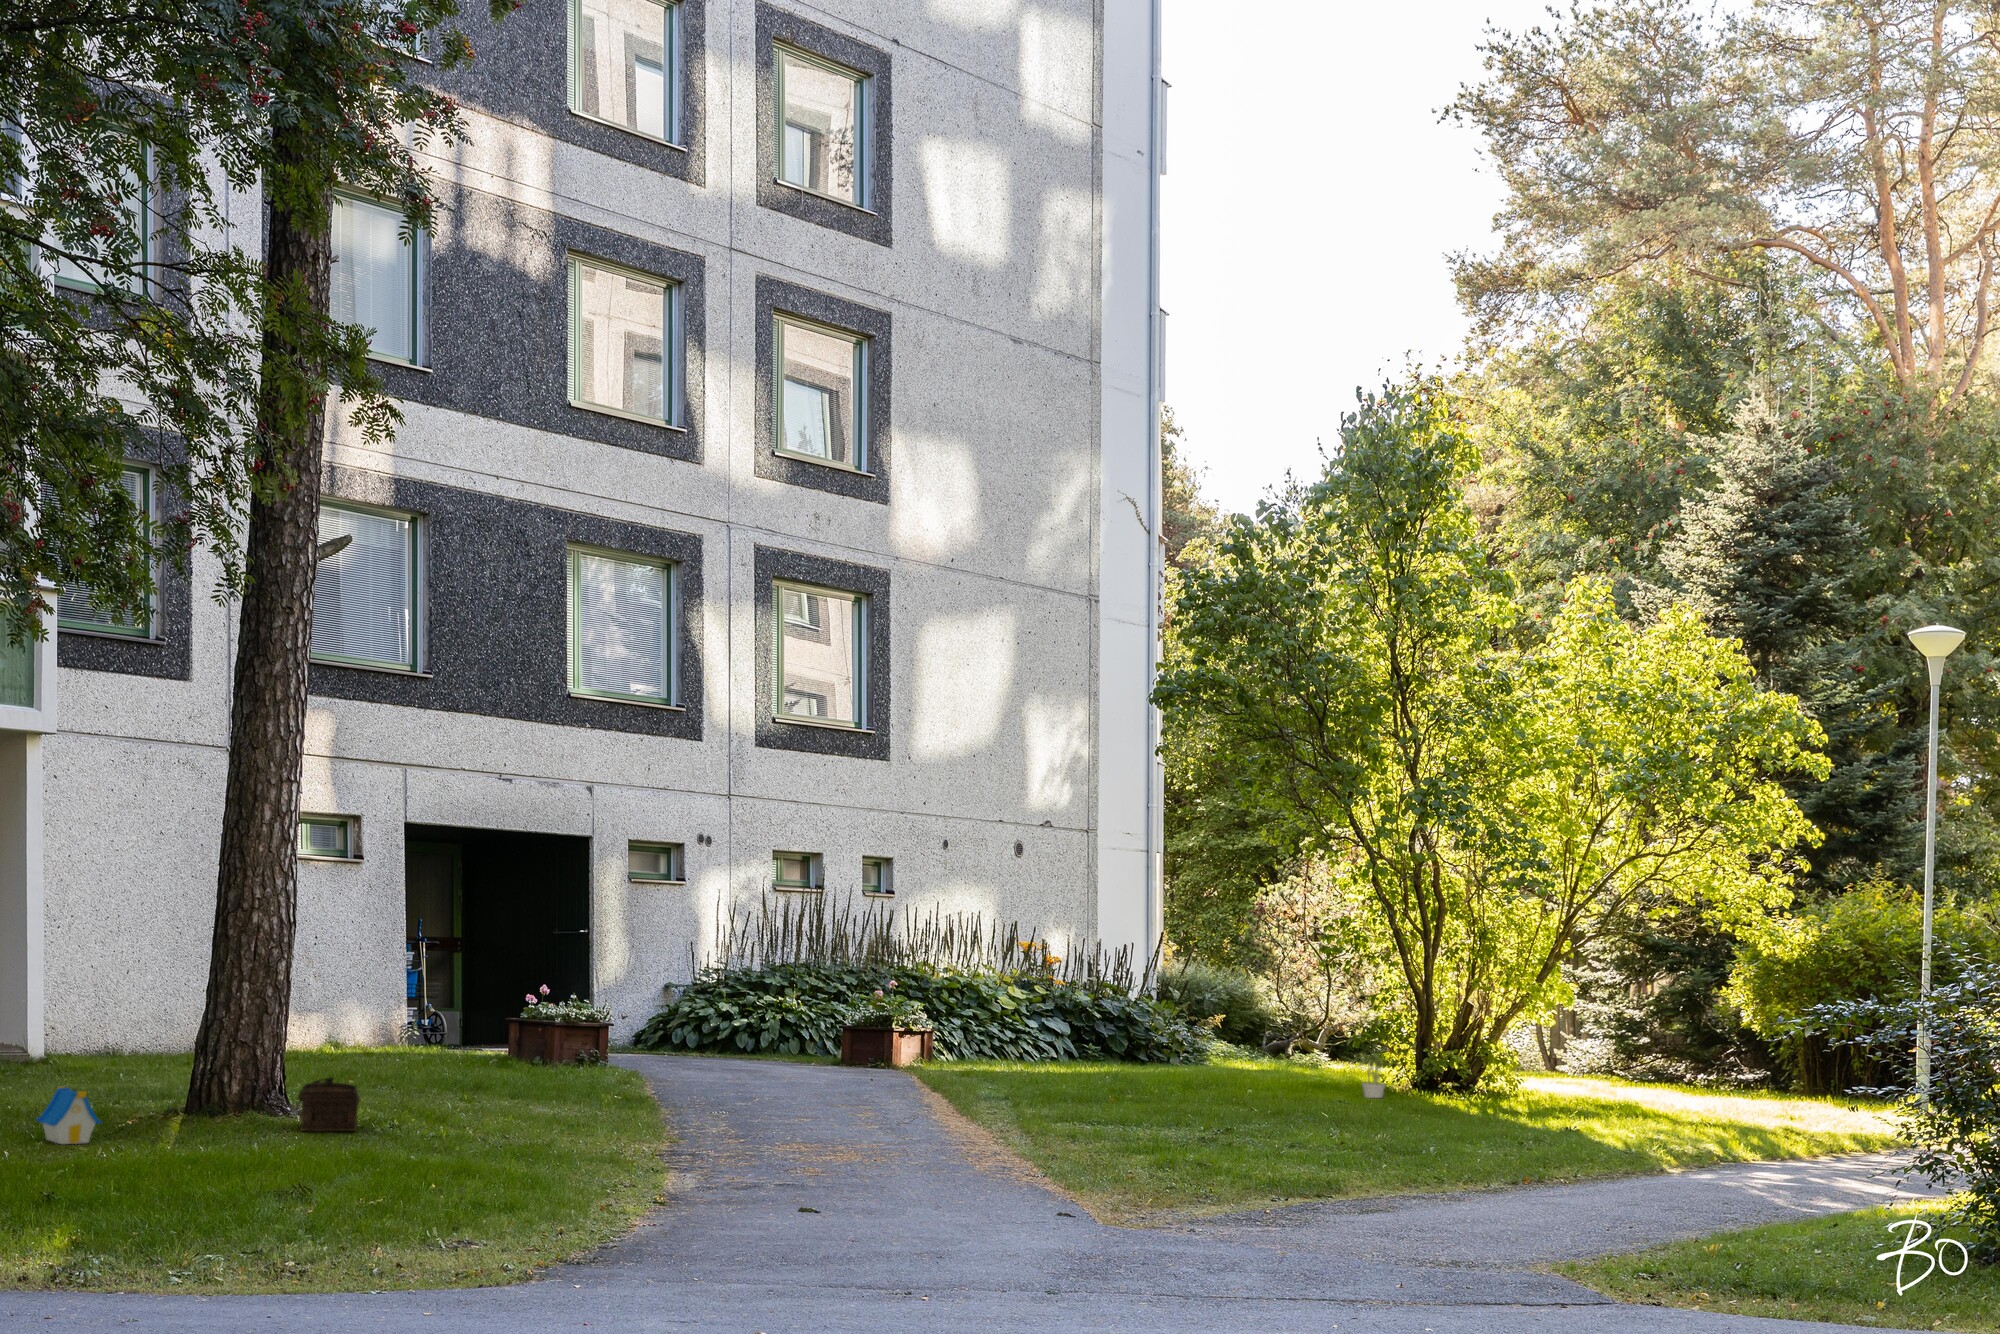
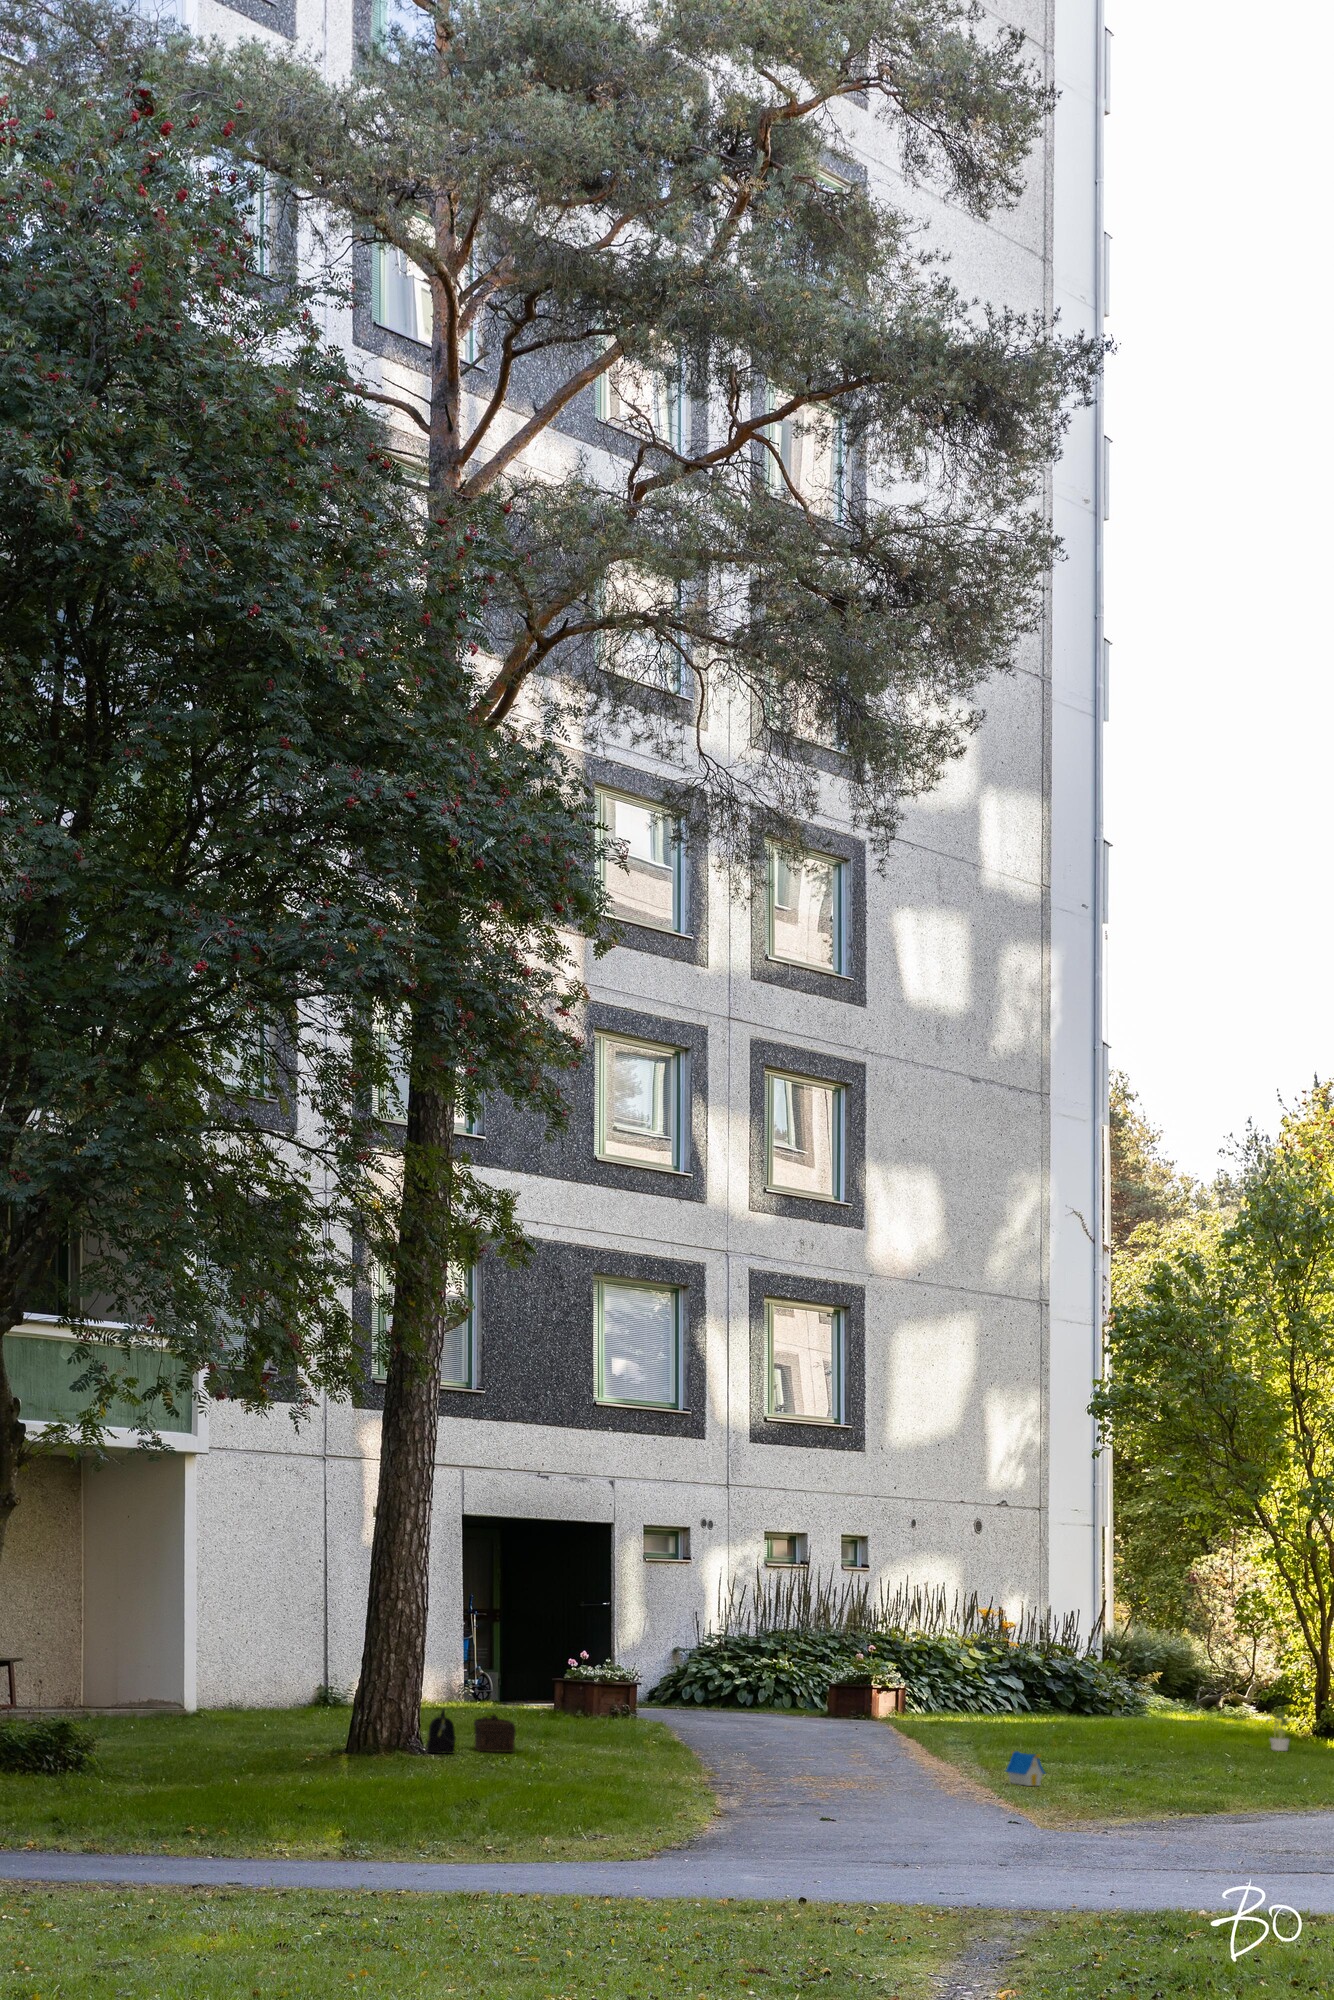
backpack: none [215,1071,261,1137] -> present [427,1709,456,1754]
toy house: present [36,1086,101,1144] -> present [1006,1751,1045,1786]

